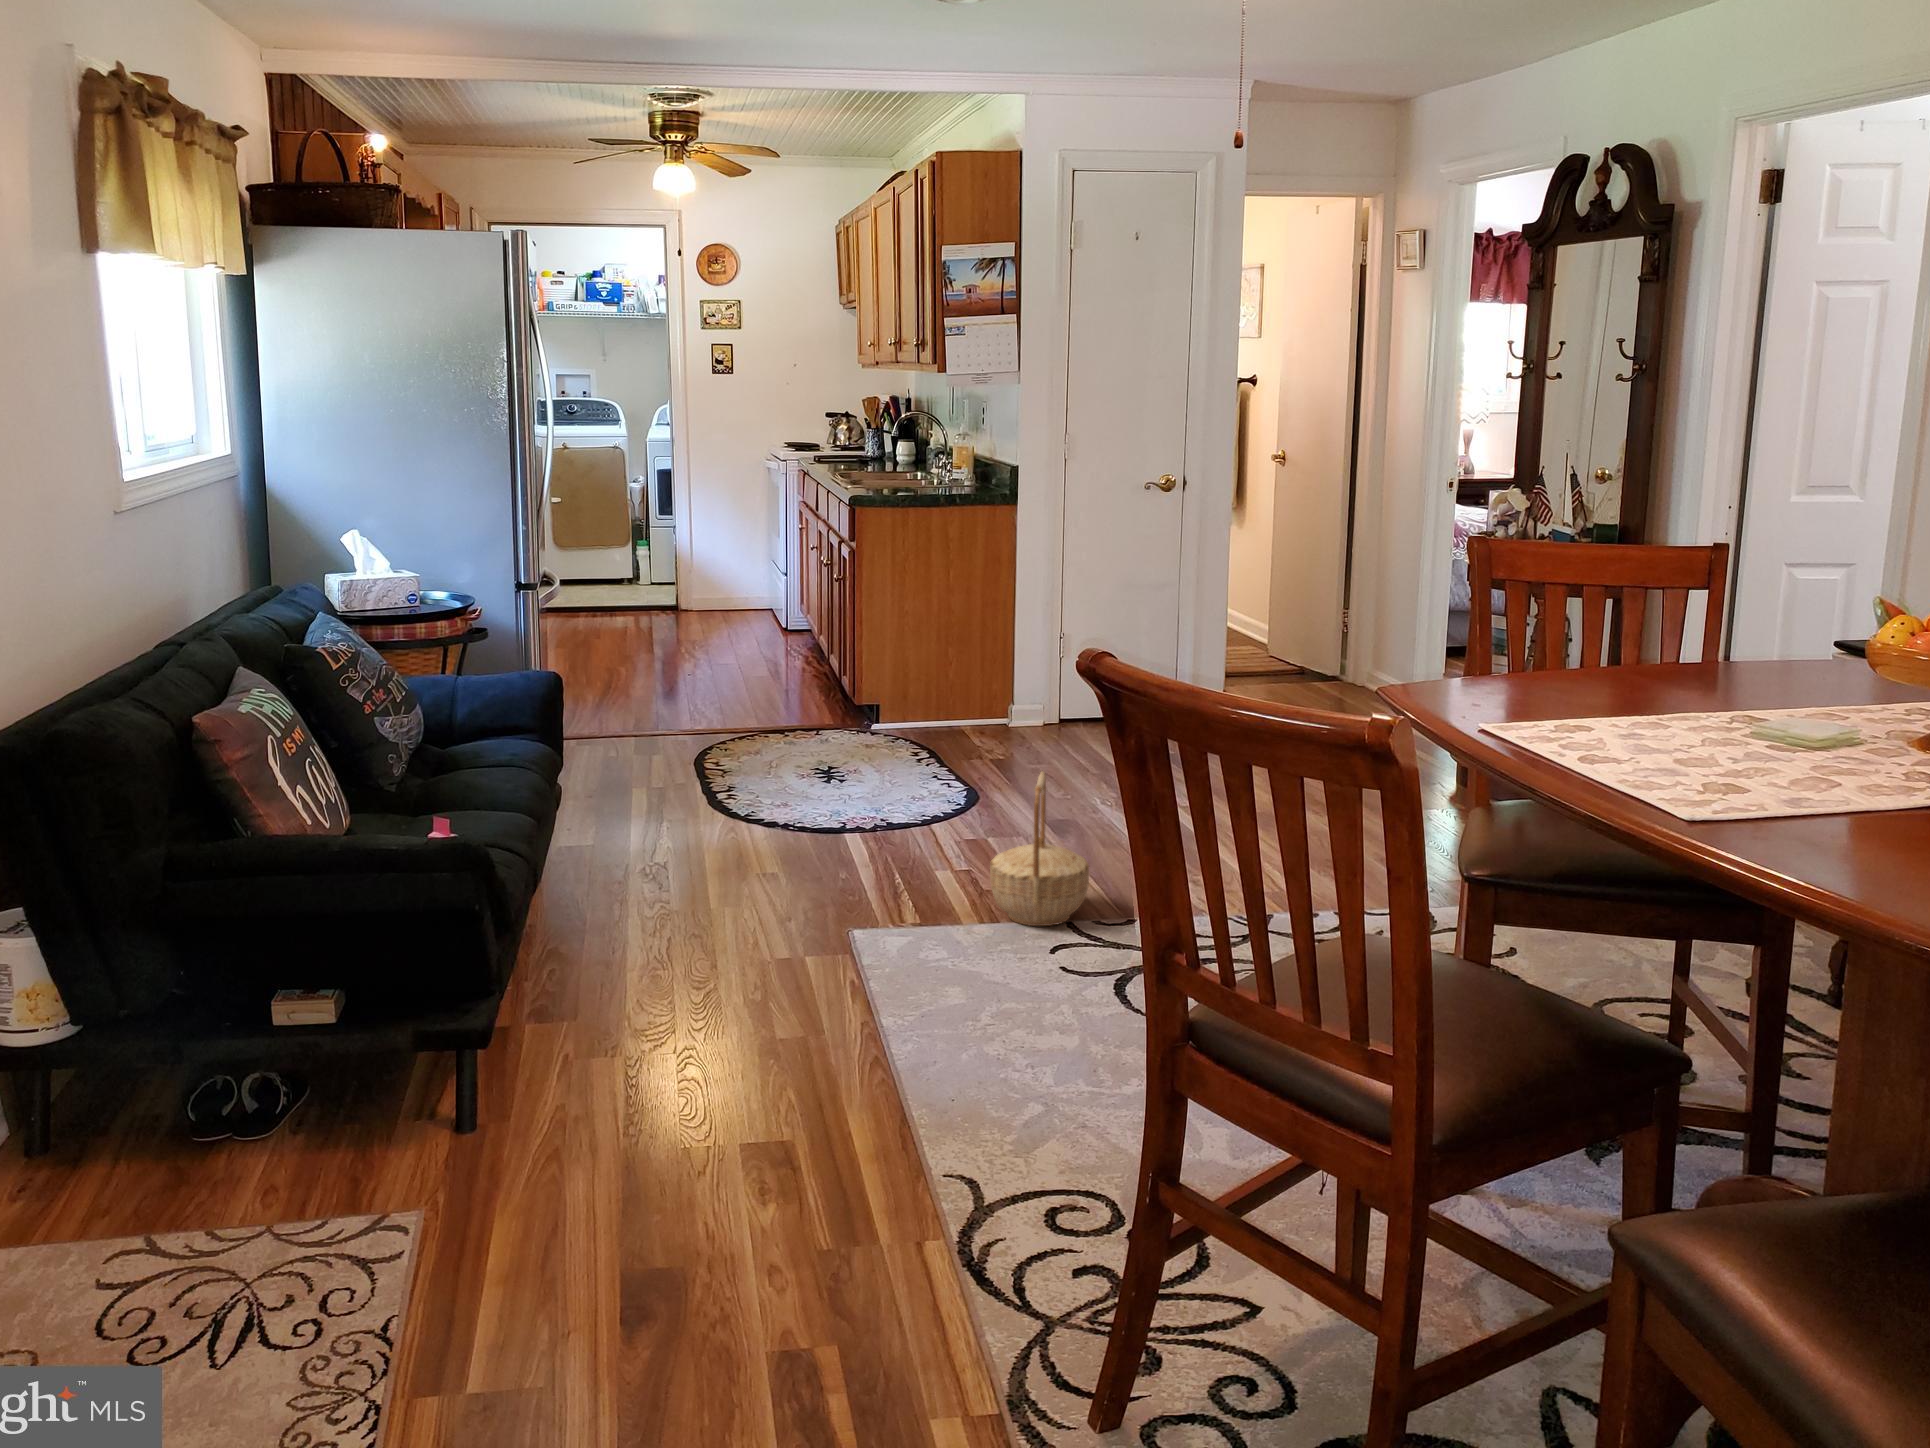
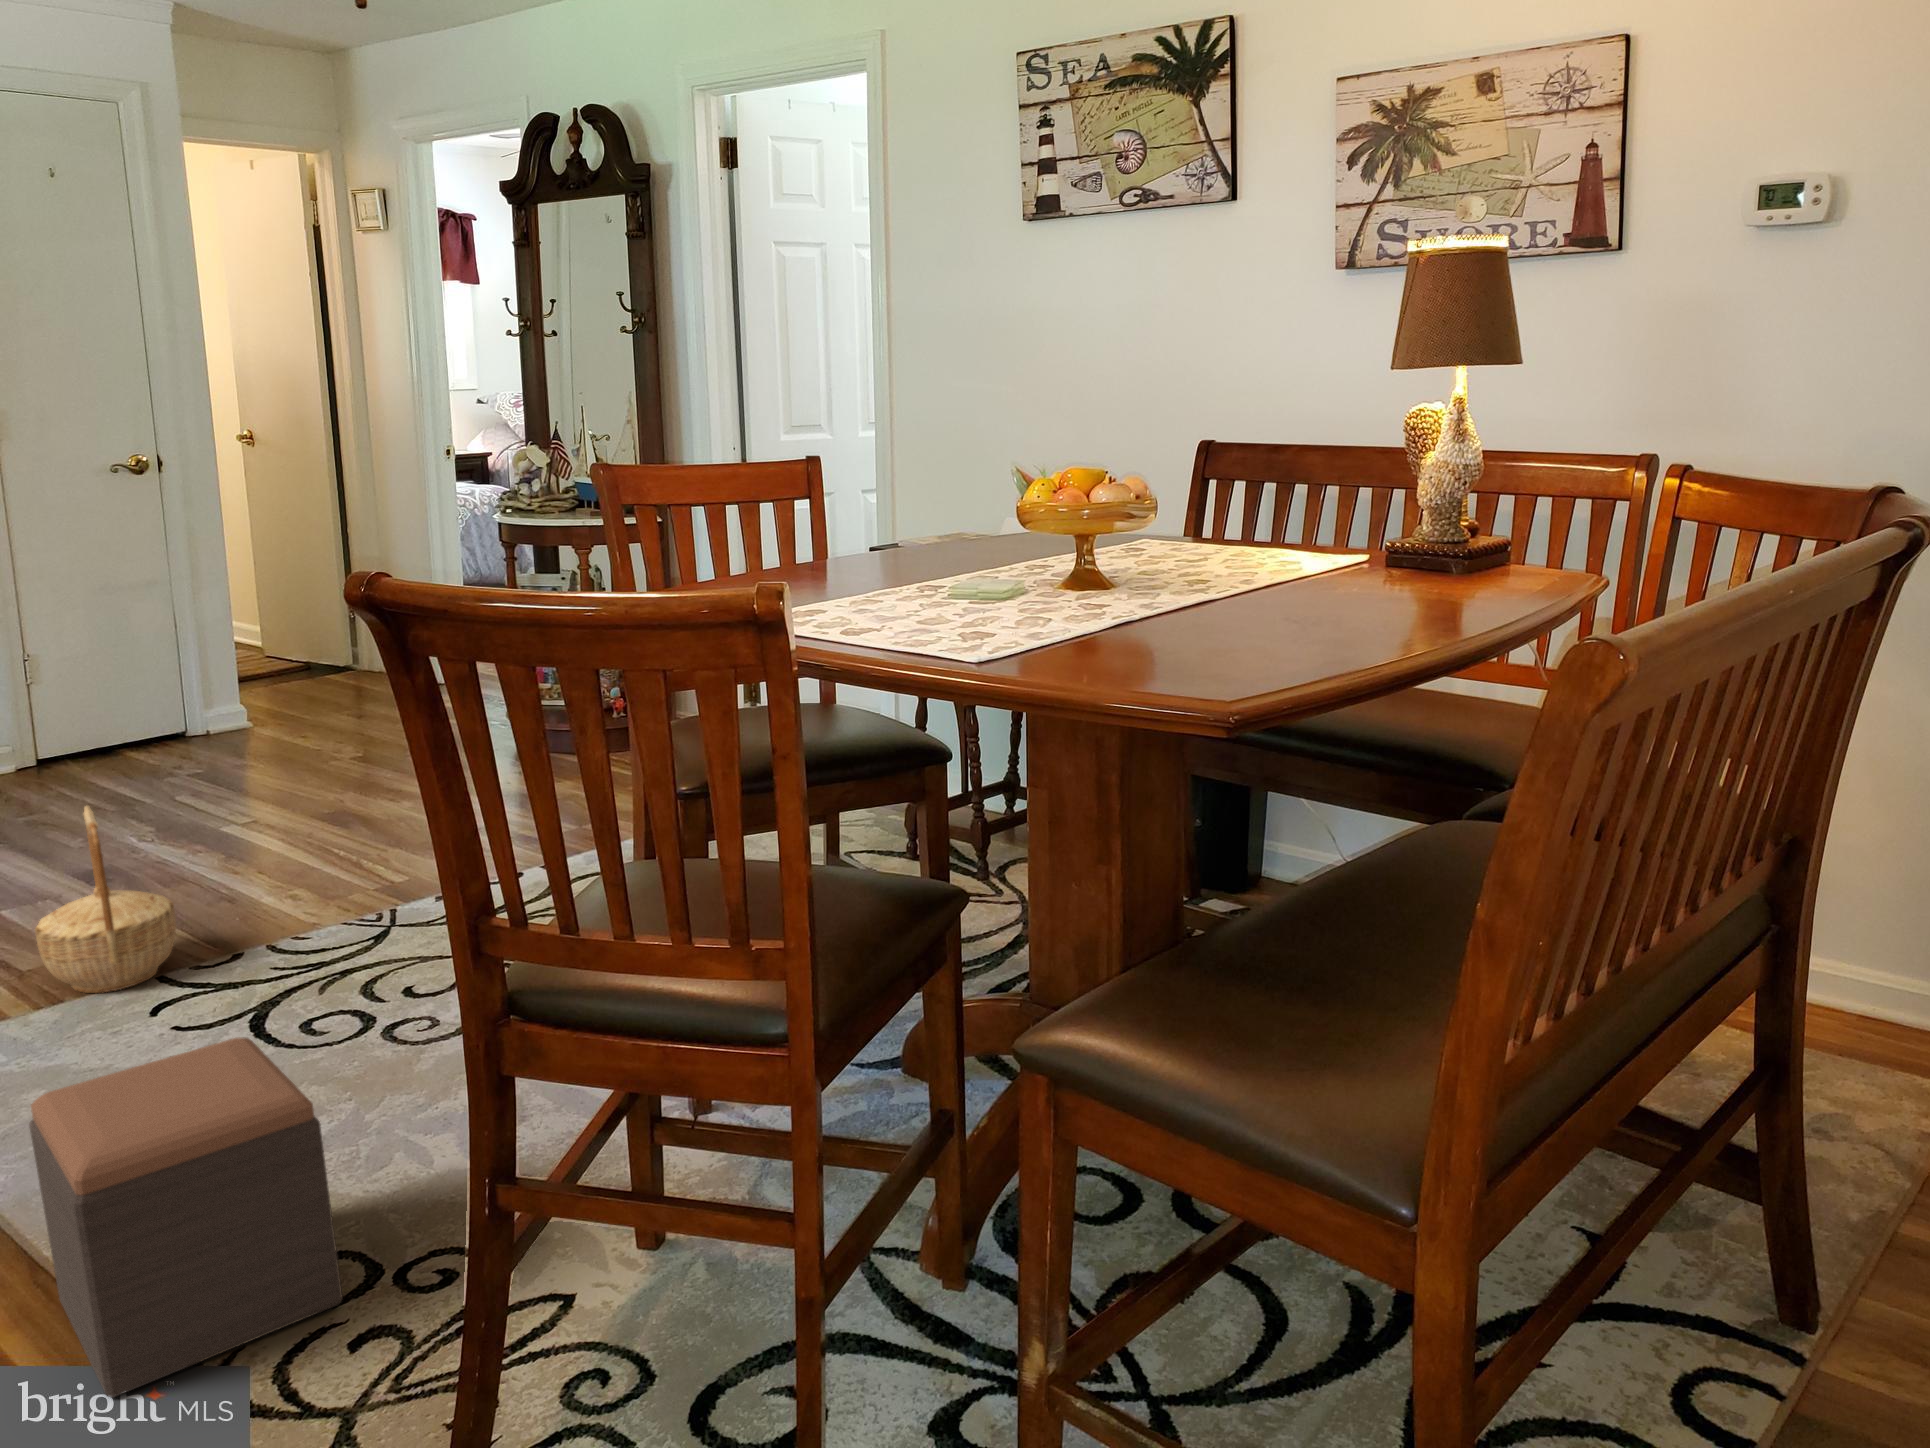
footstool: none [907,989,1089,1237] -> present [29,1037,343,1398]

